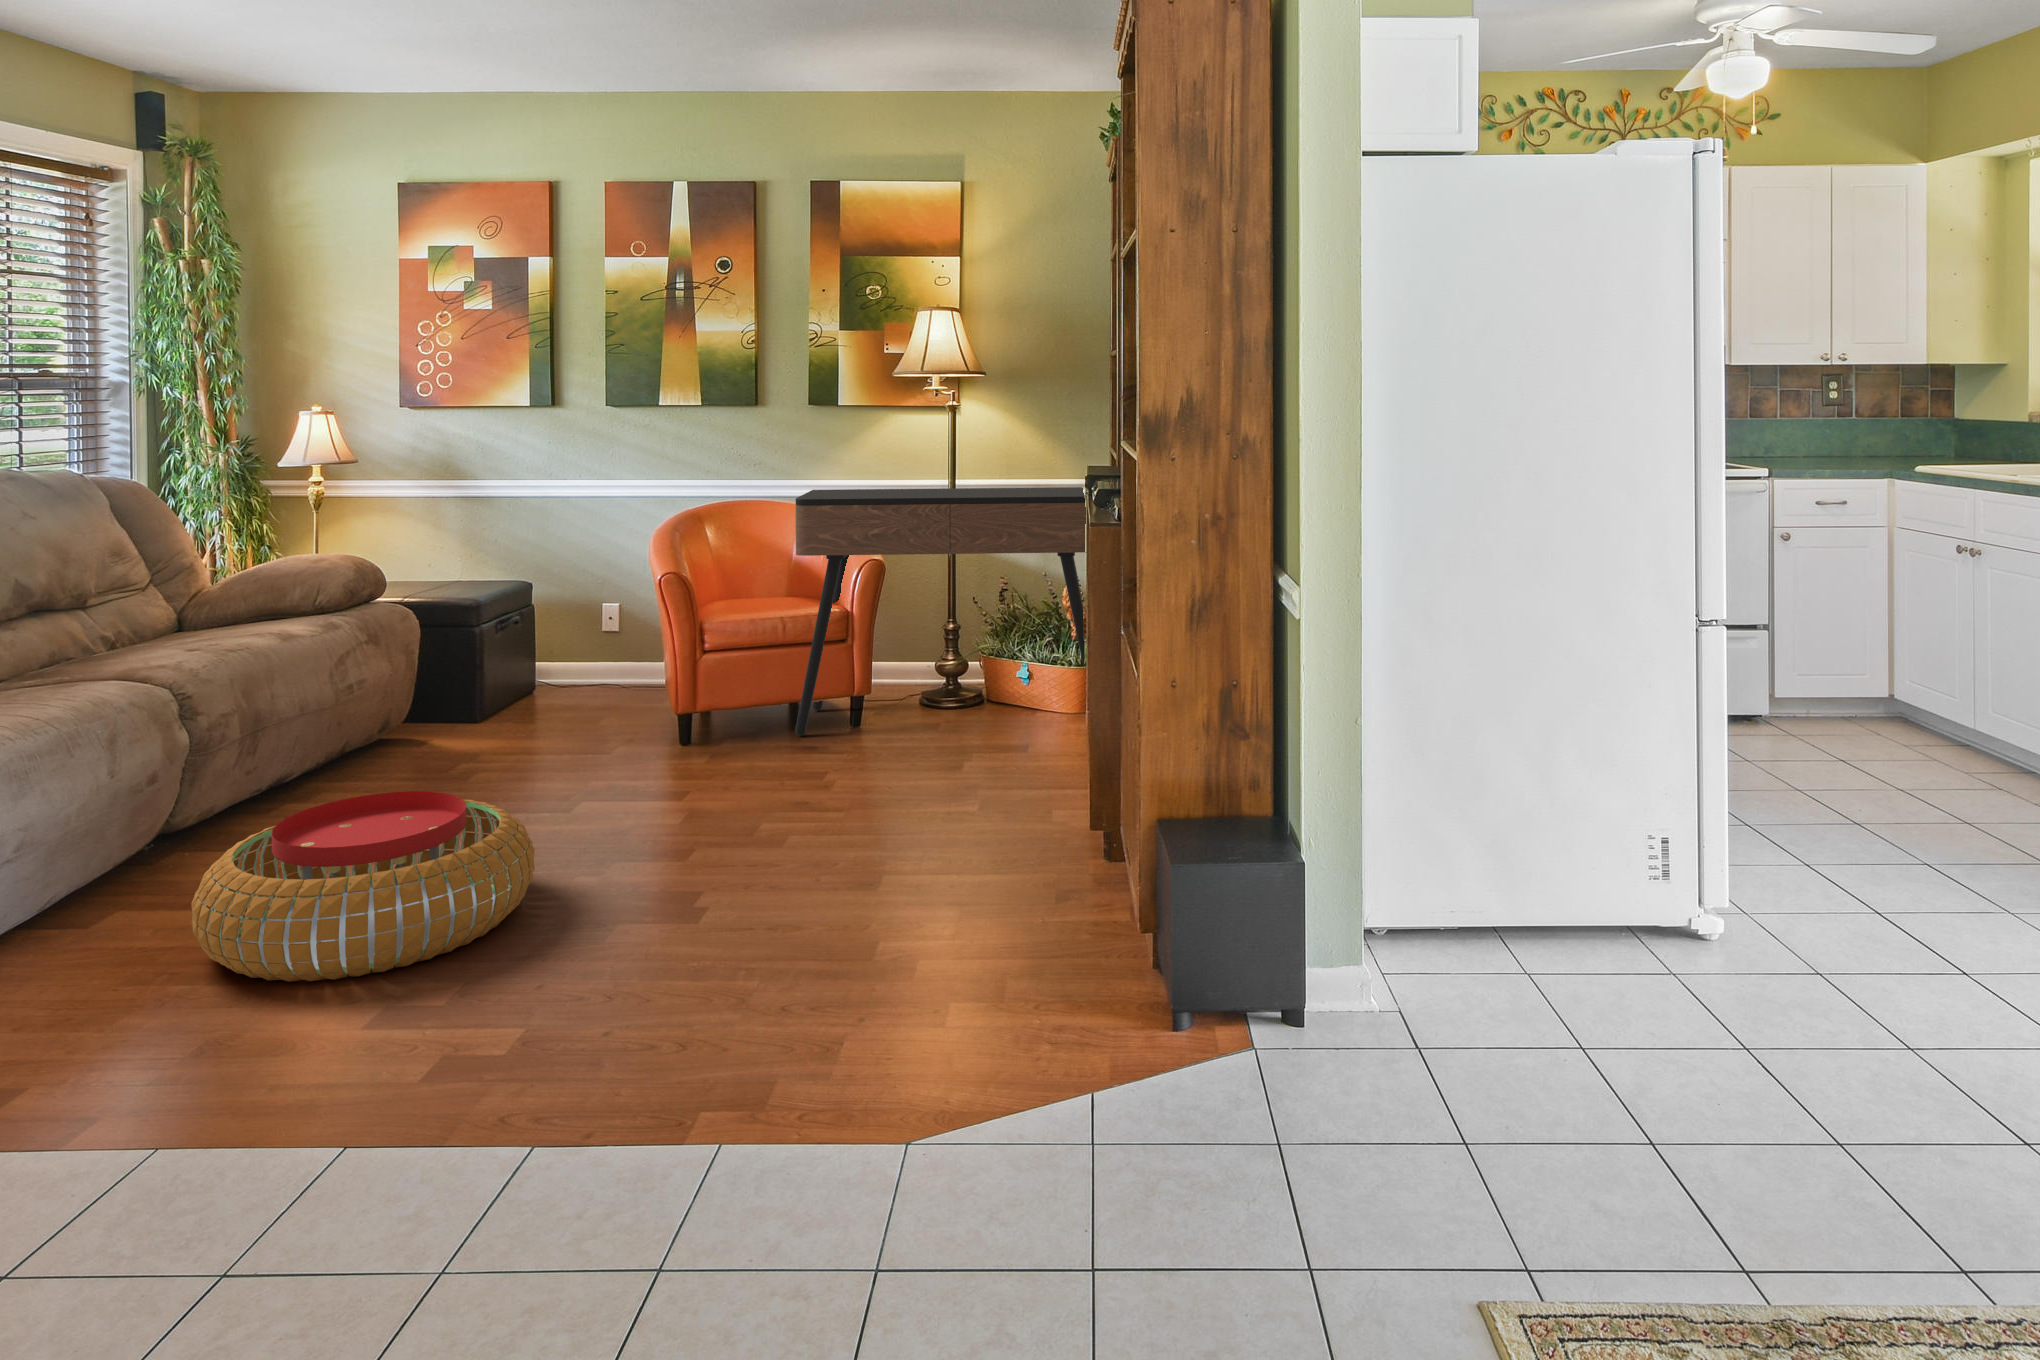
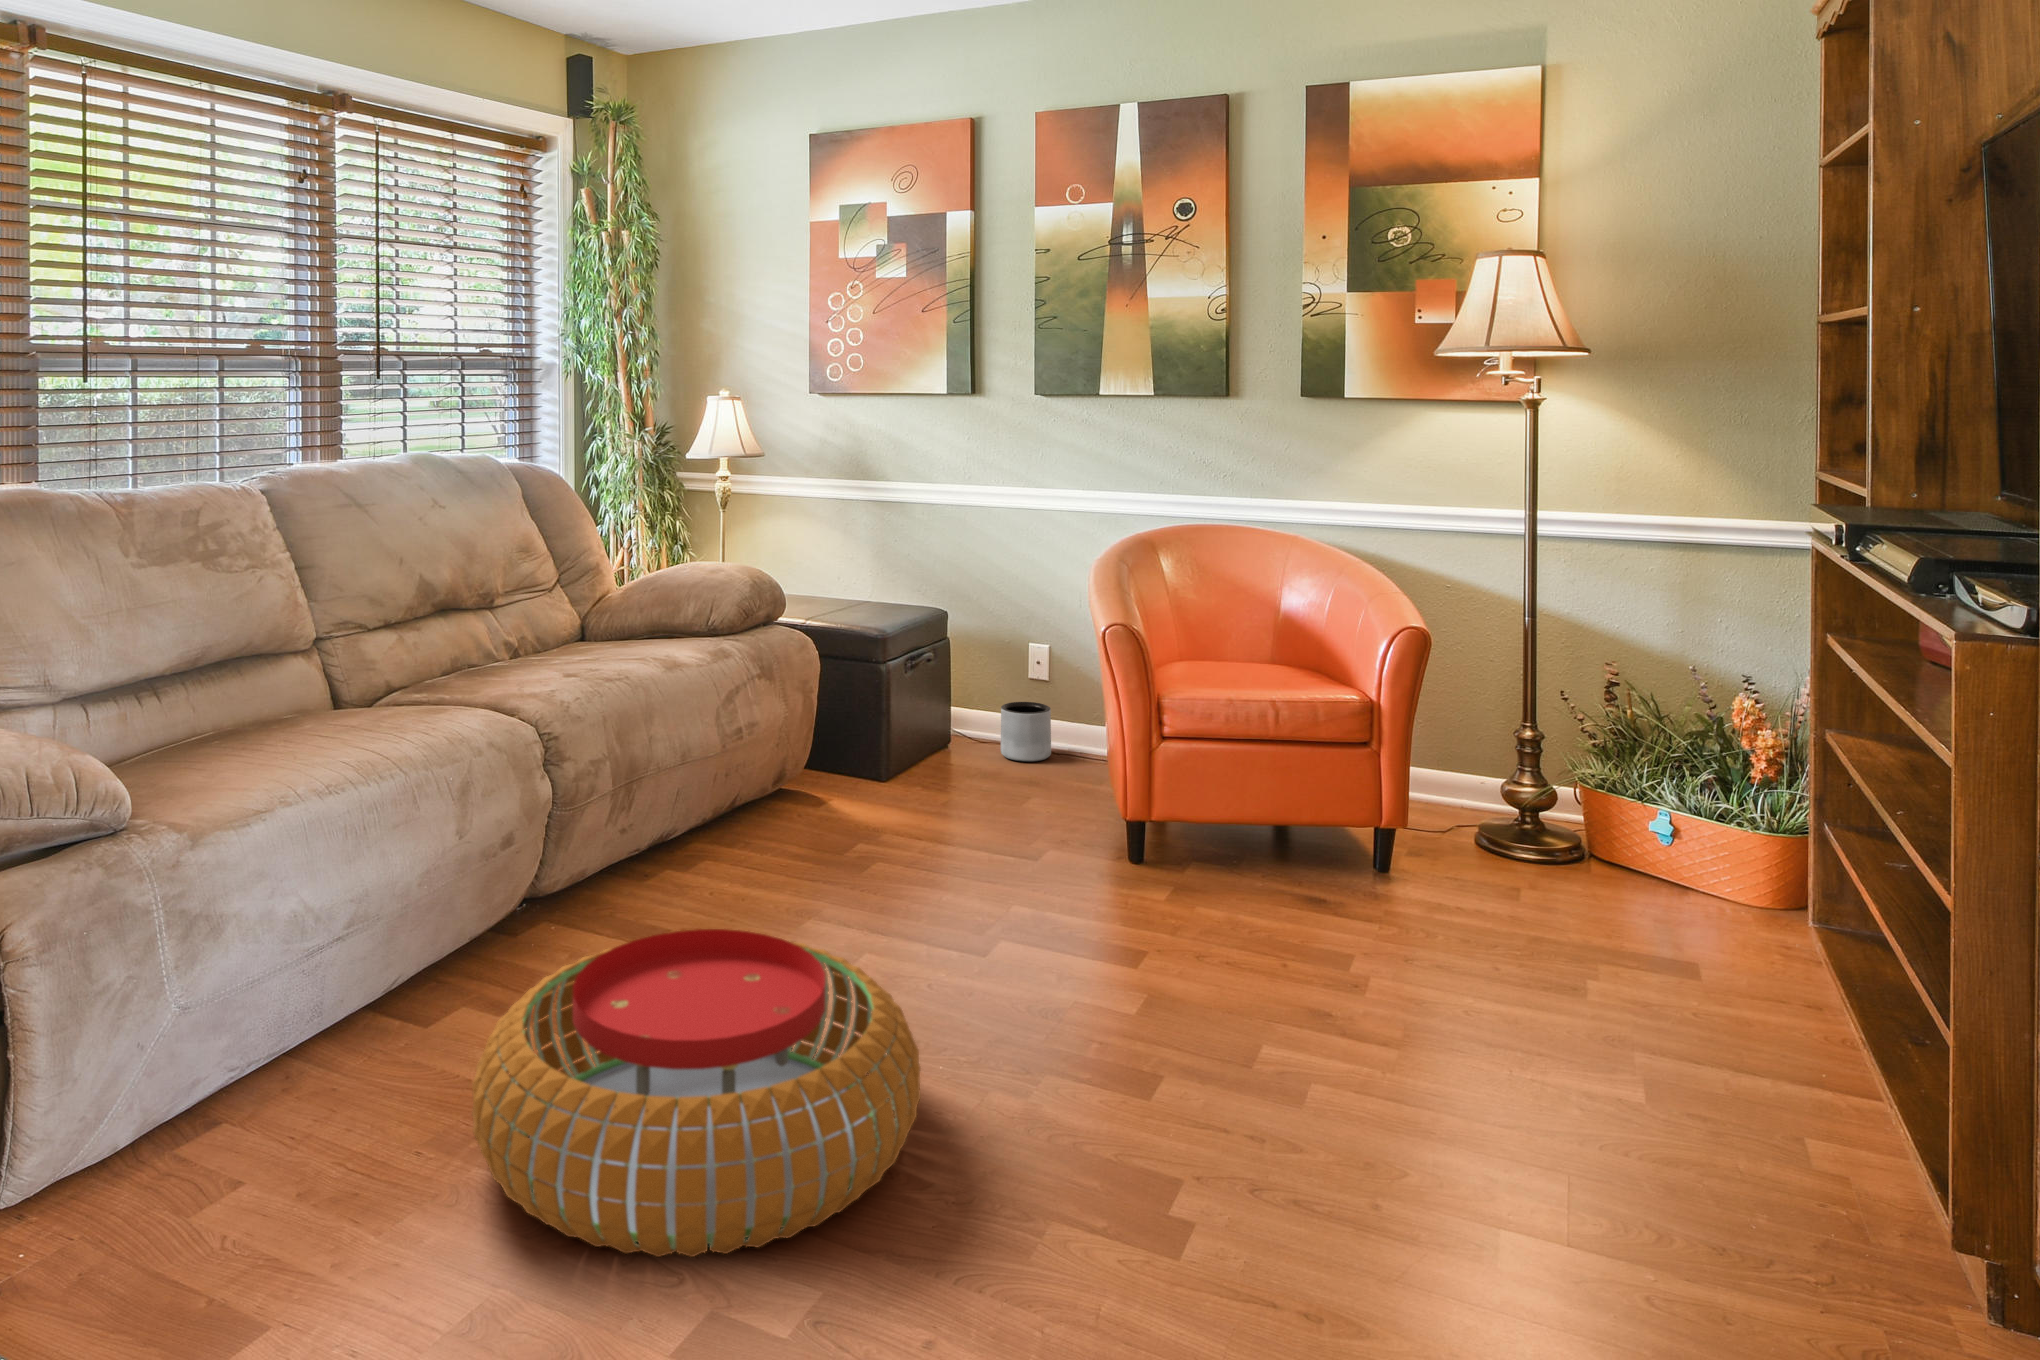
console table: present [795,487,1086,736] -> none [1295,516,1849,959]
planter: none [575,650,617,696] -> present [1001,702,1051,762]

